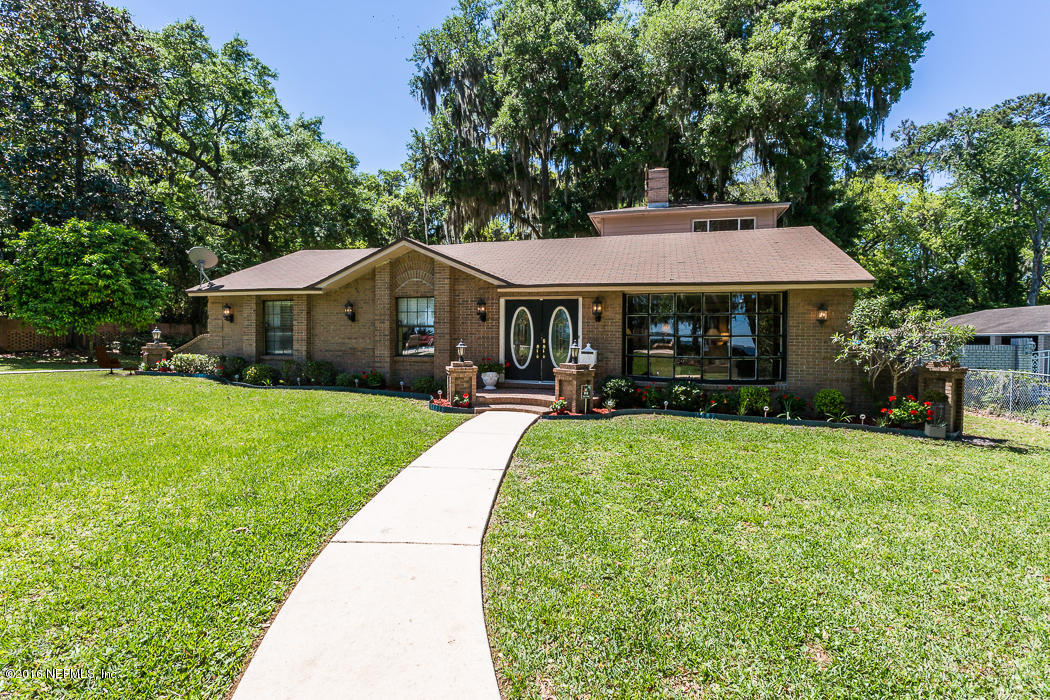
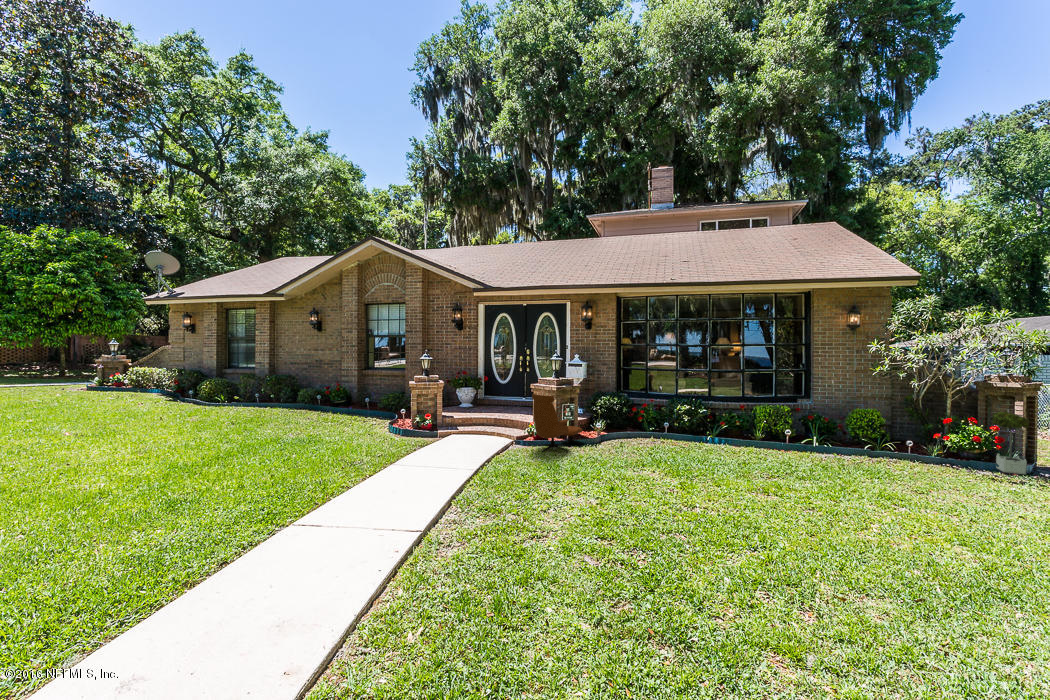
lounge chair: present [94,345,139,375] -> present [532,394,583,452]

